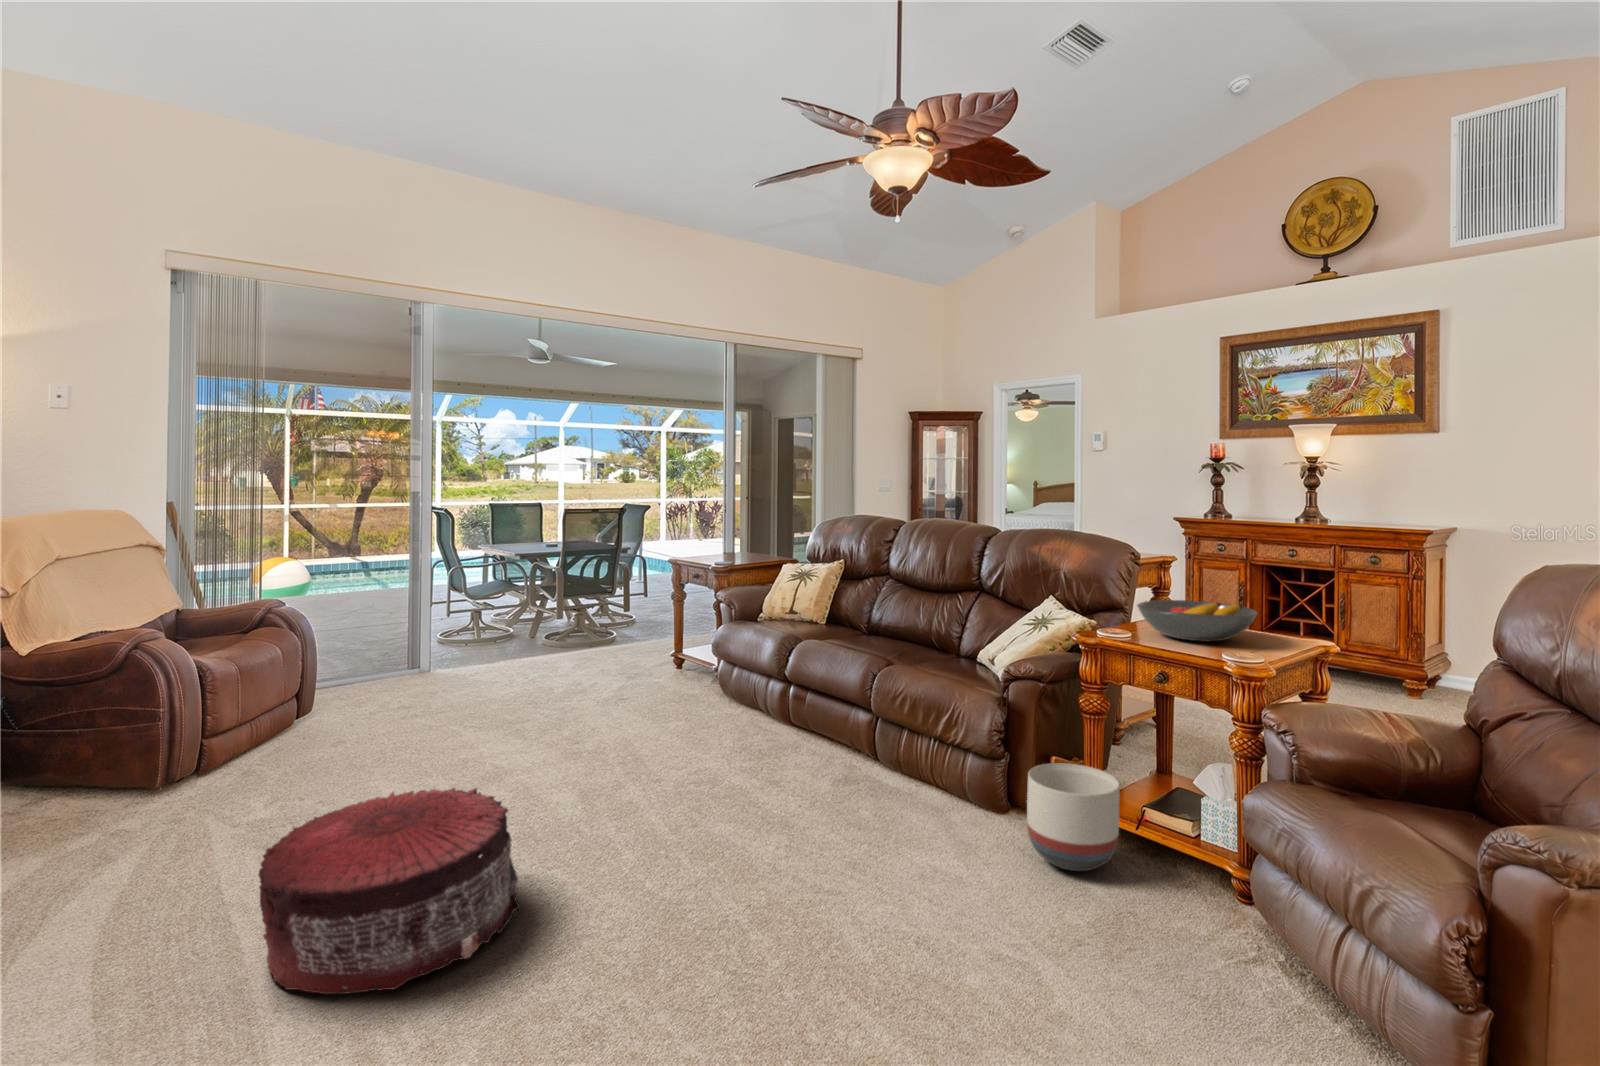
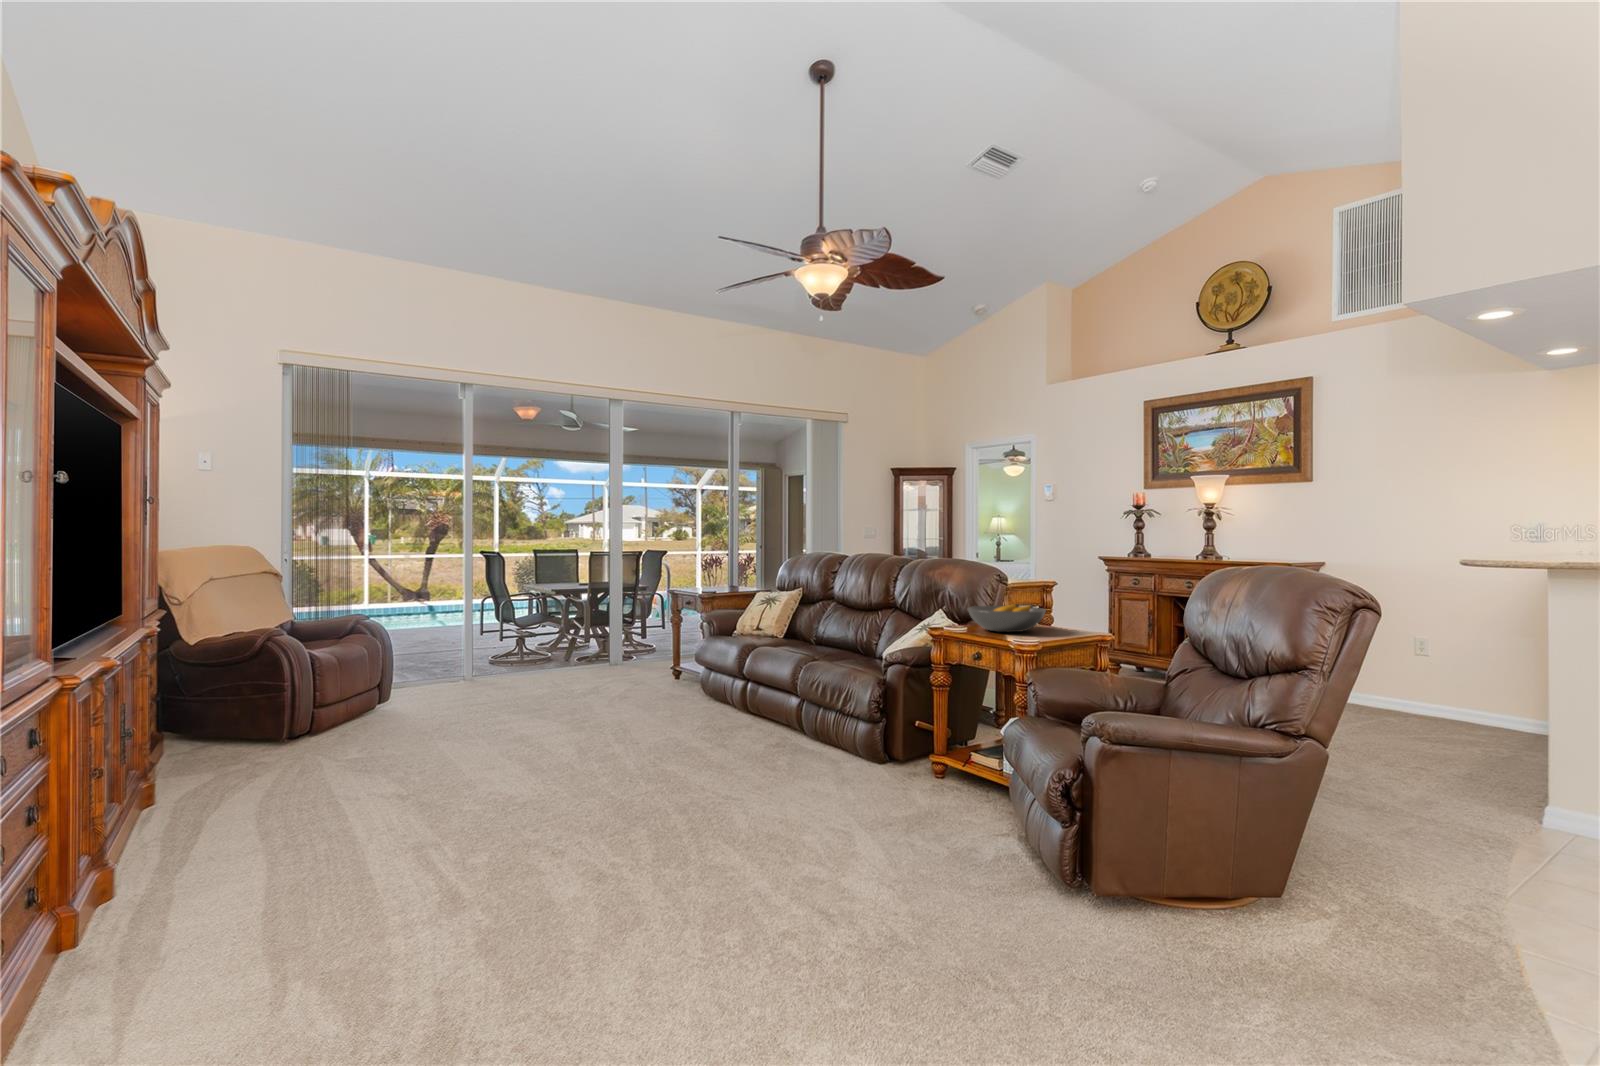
planter: present [1027,763,1120,871] -> none [880,722,942,794]
pouf: present [258,788,520,994] -> none [359,725,520,832]

